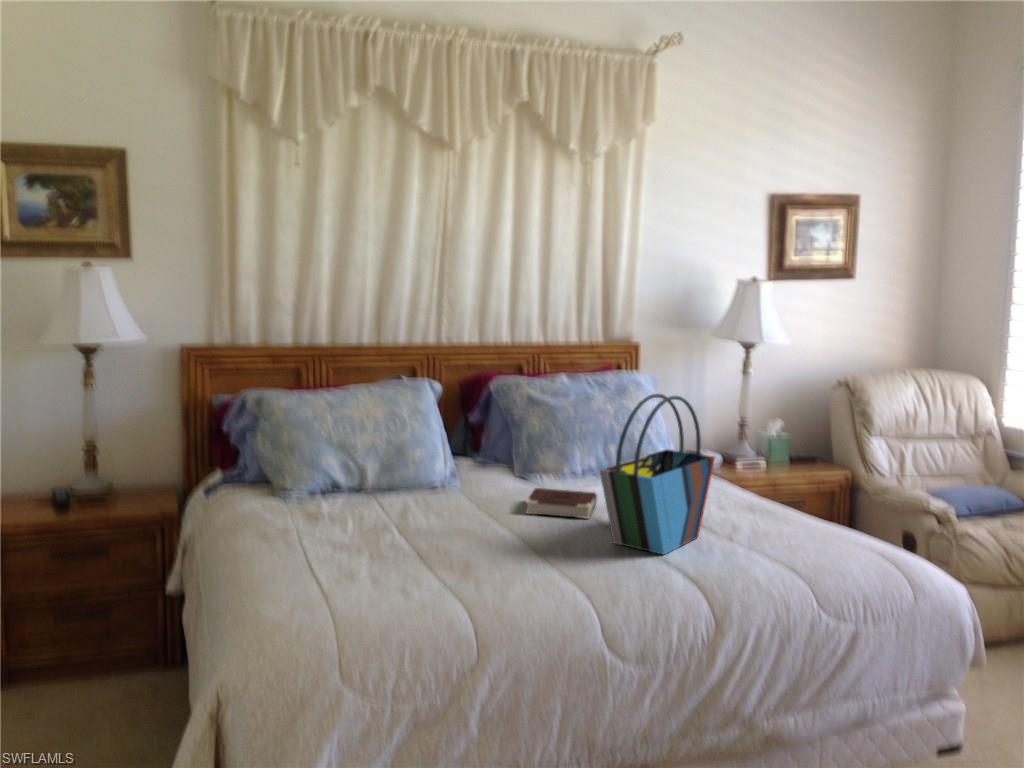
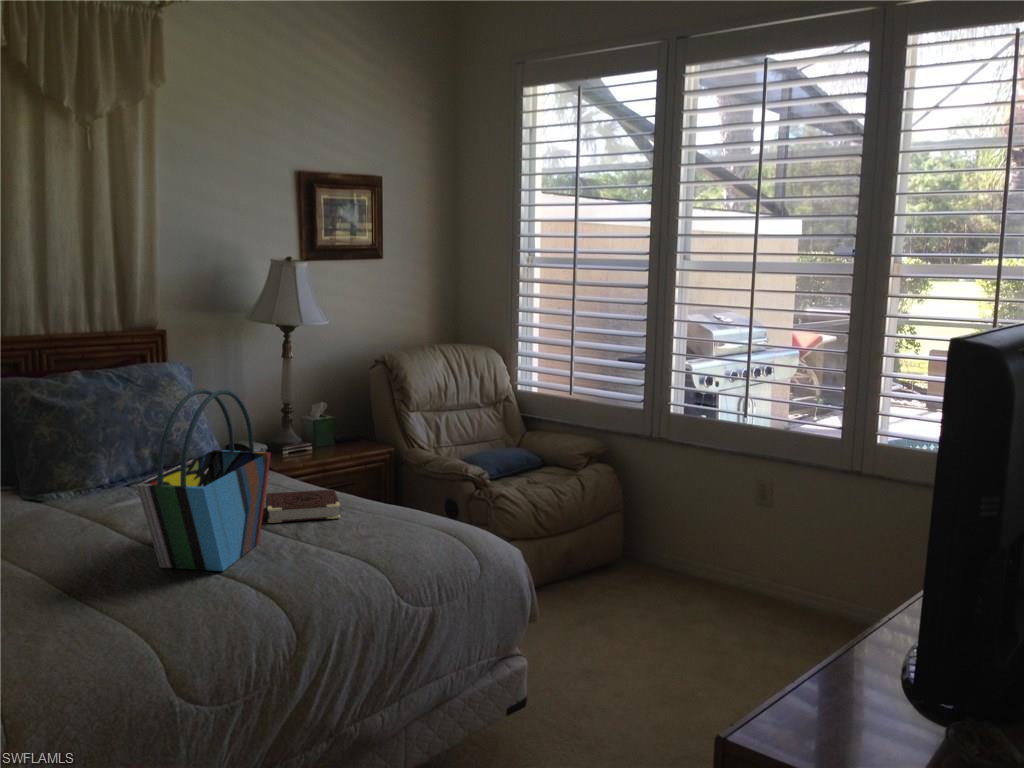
book: present [525,488,597,519] -> present [266,489,340,523]

